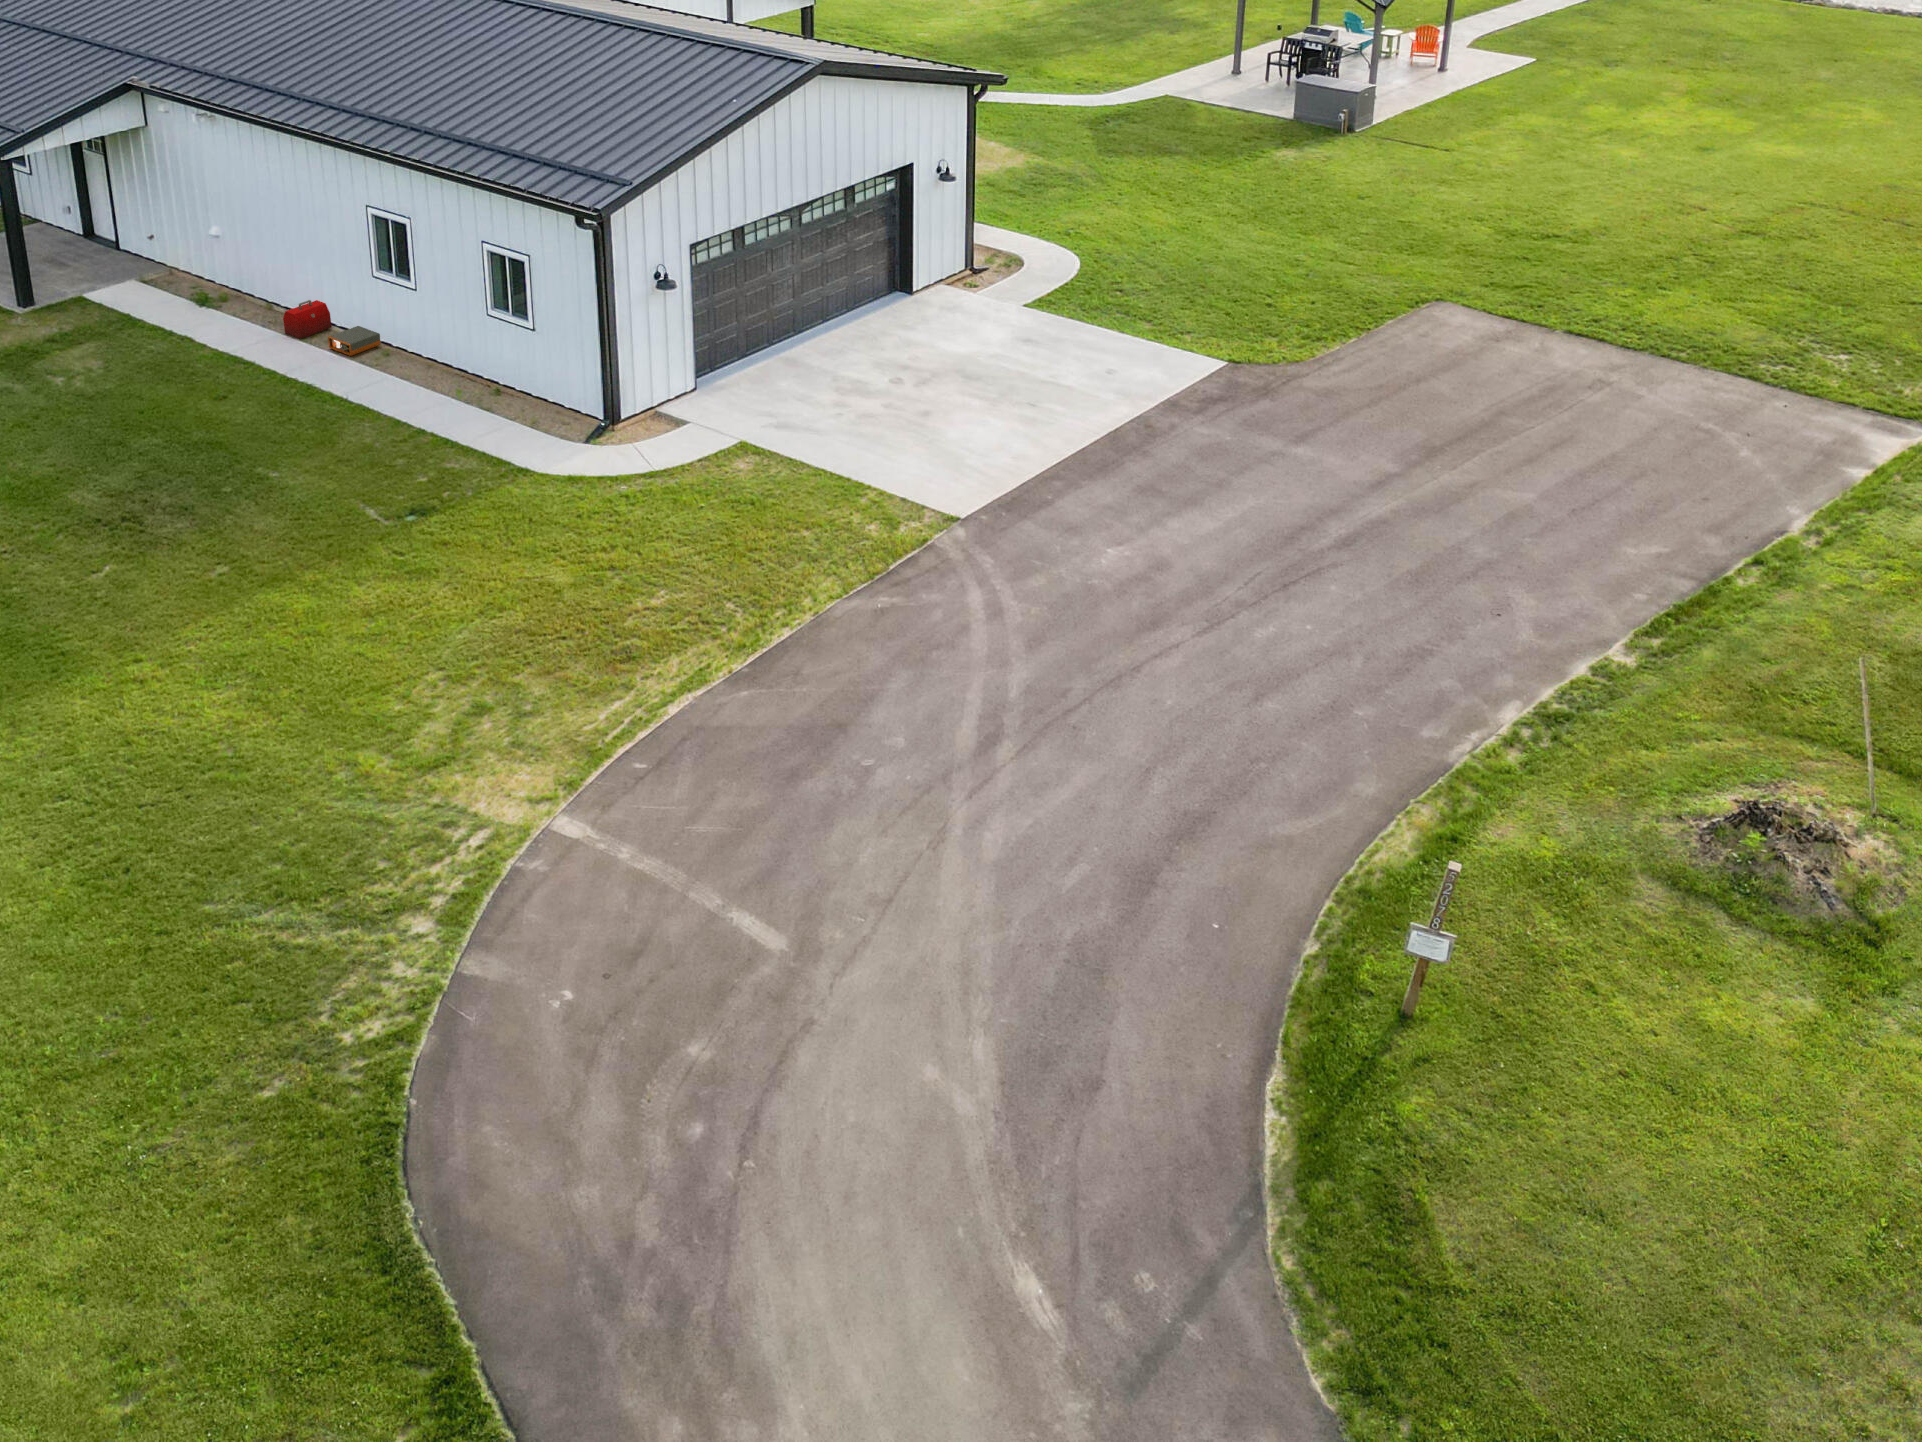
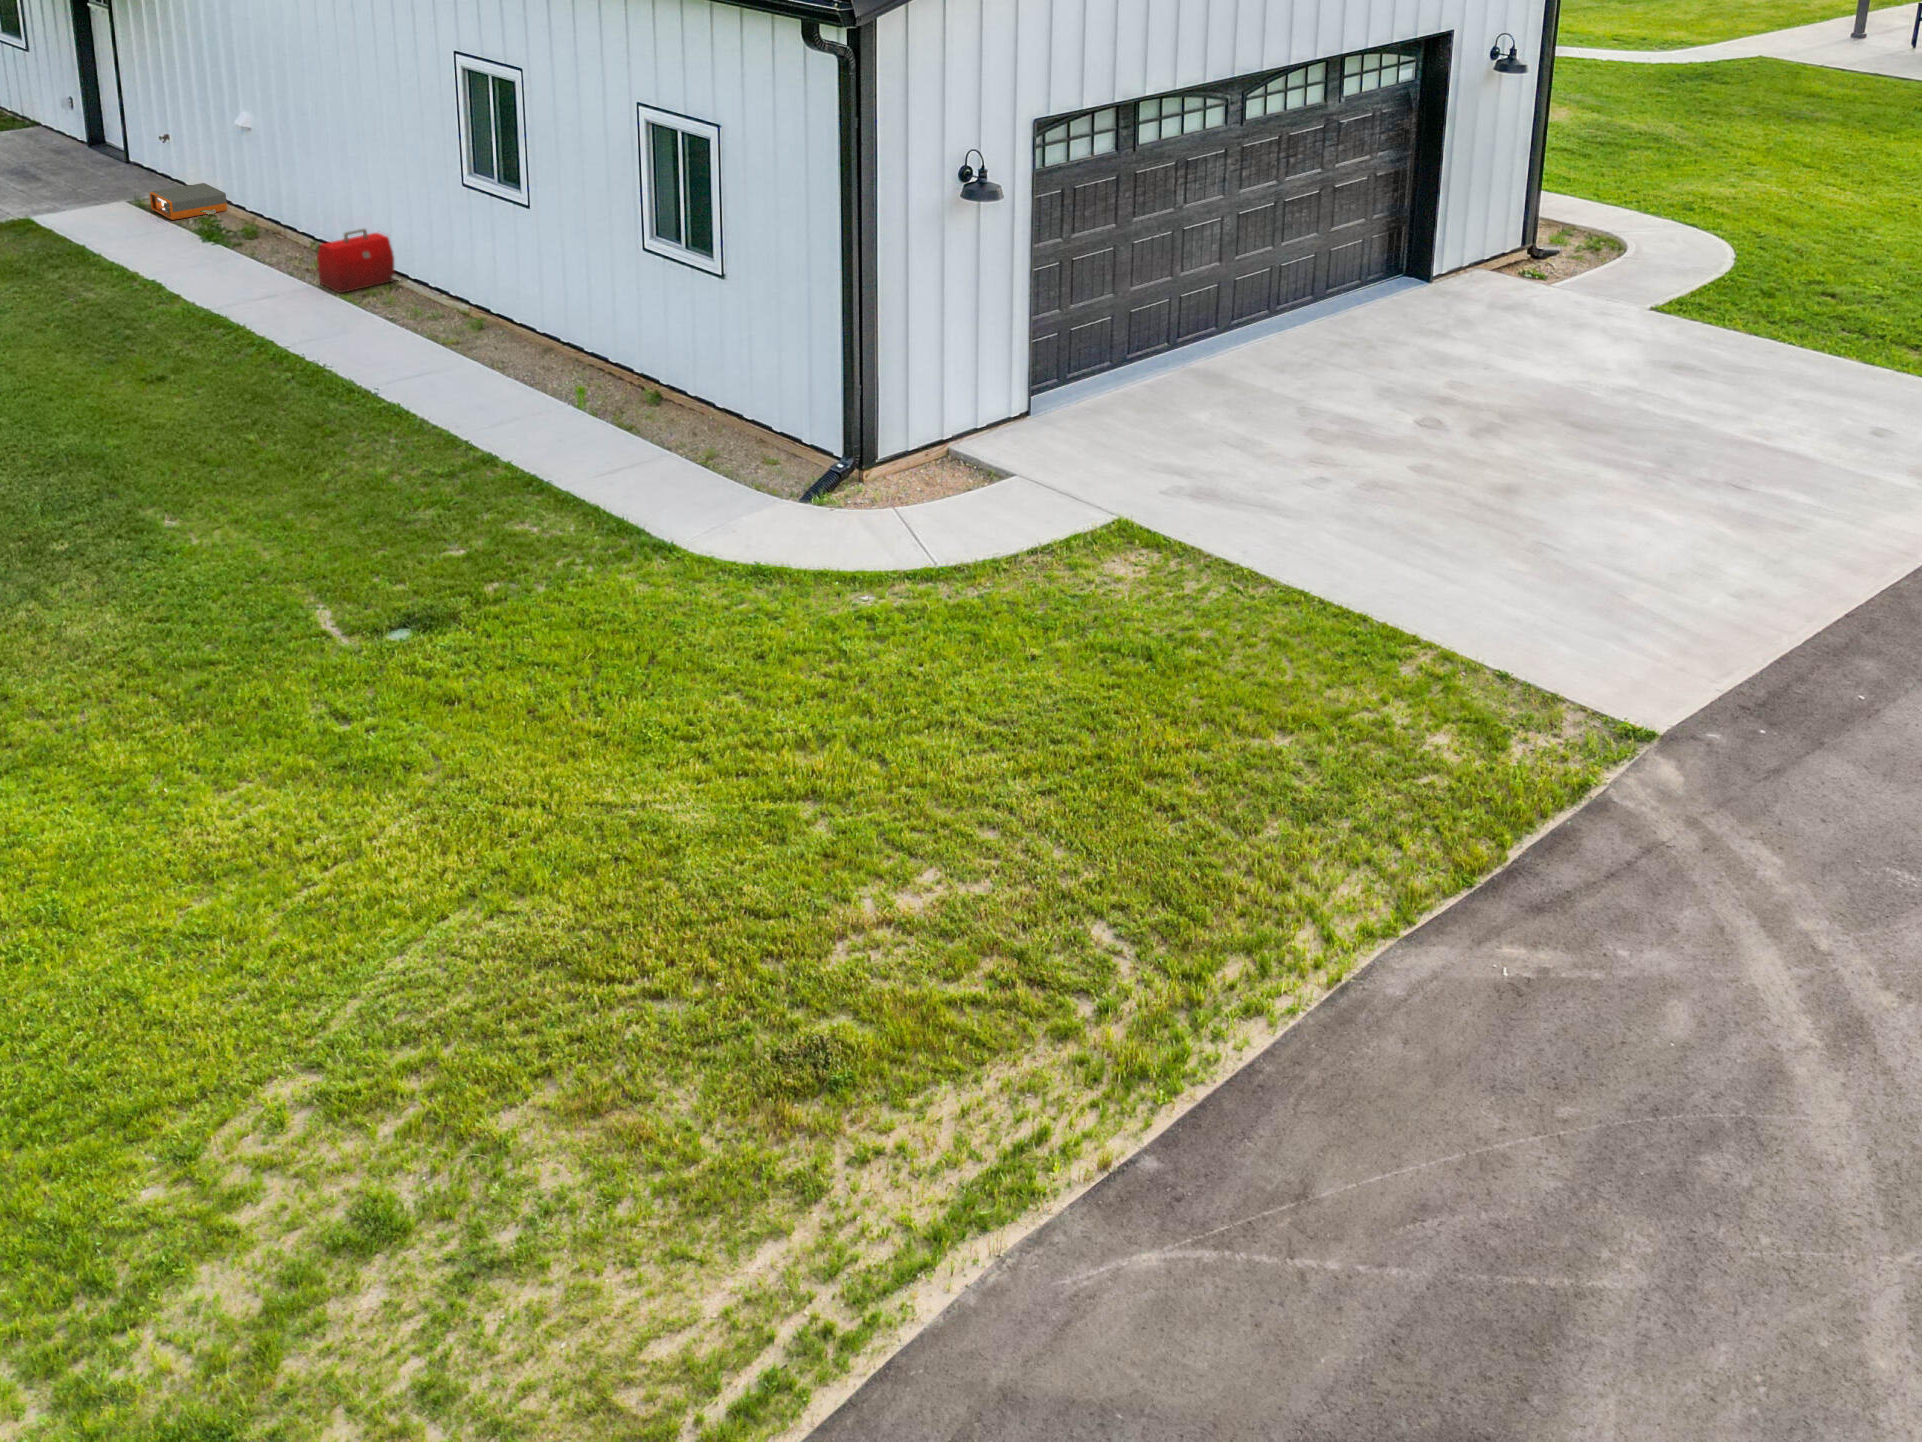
storage box: present [328,326,381,356] -> present [150,183,227,220]

